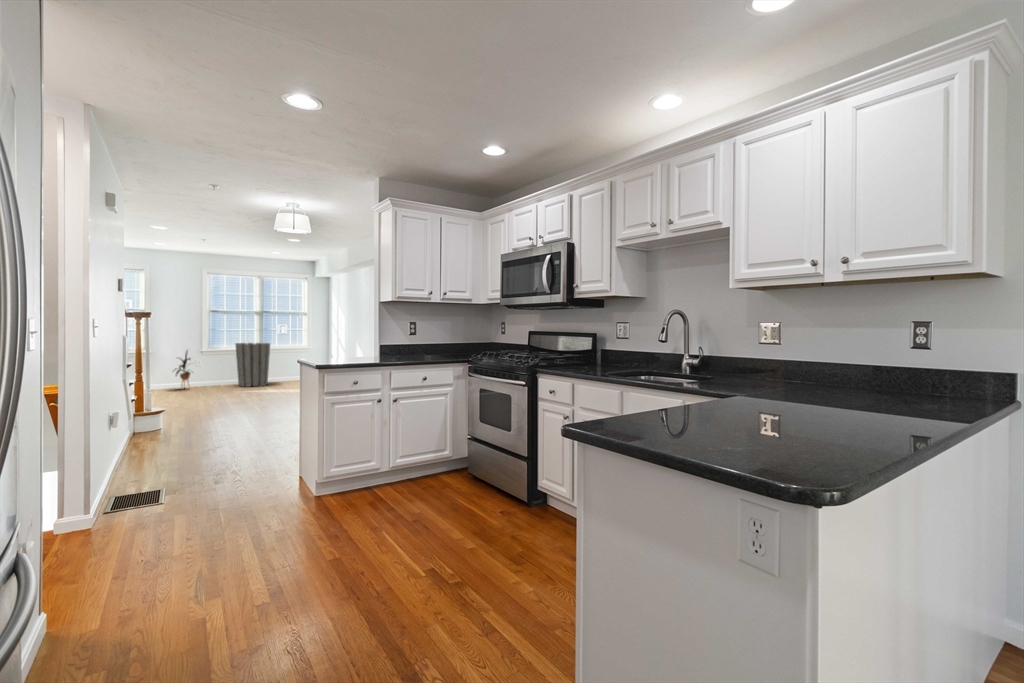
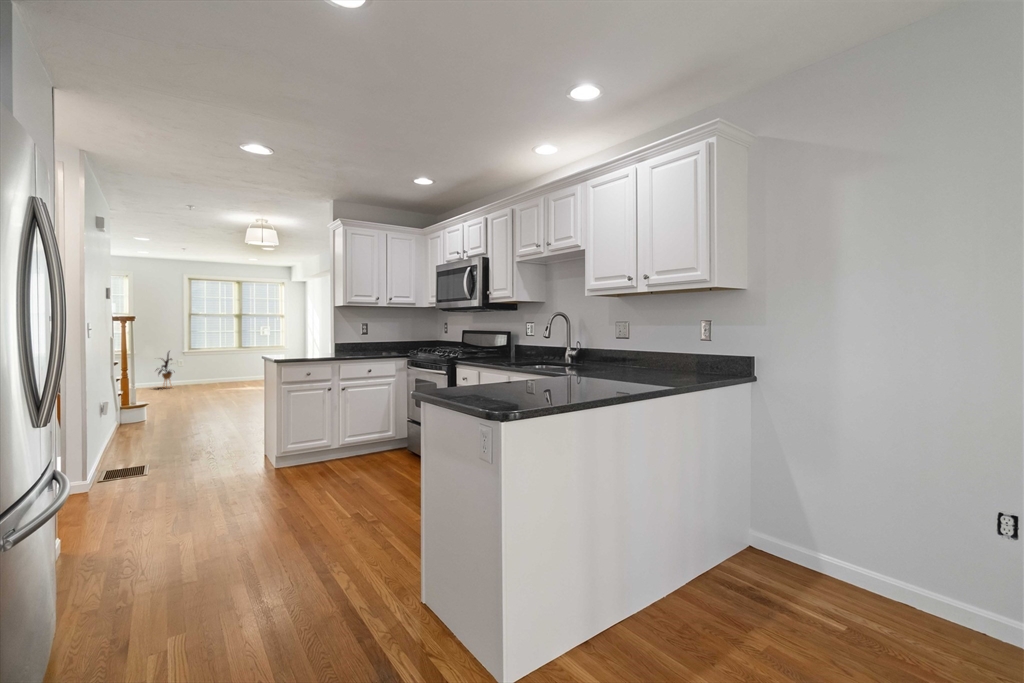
trash can: present [235,343,270,387] -> none [215,344,248,385]

